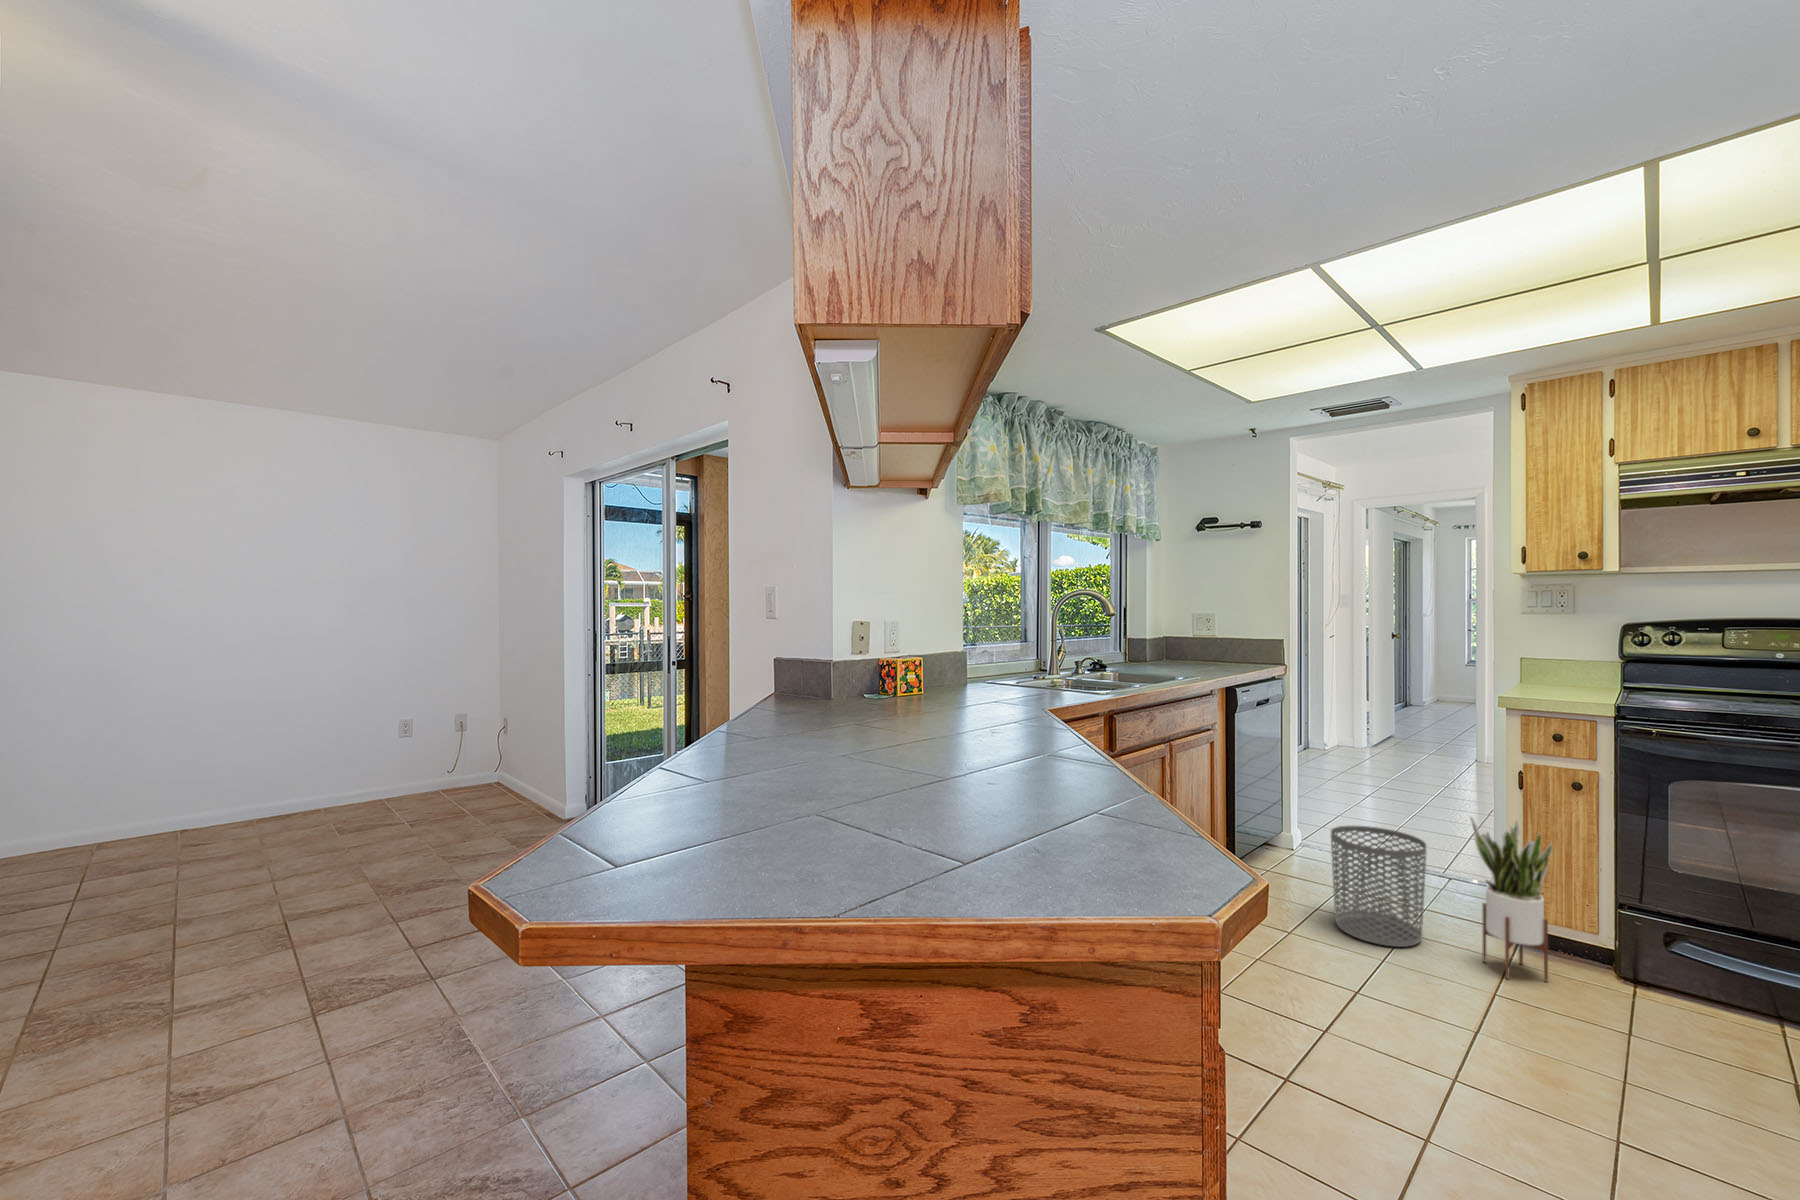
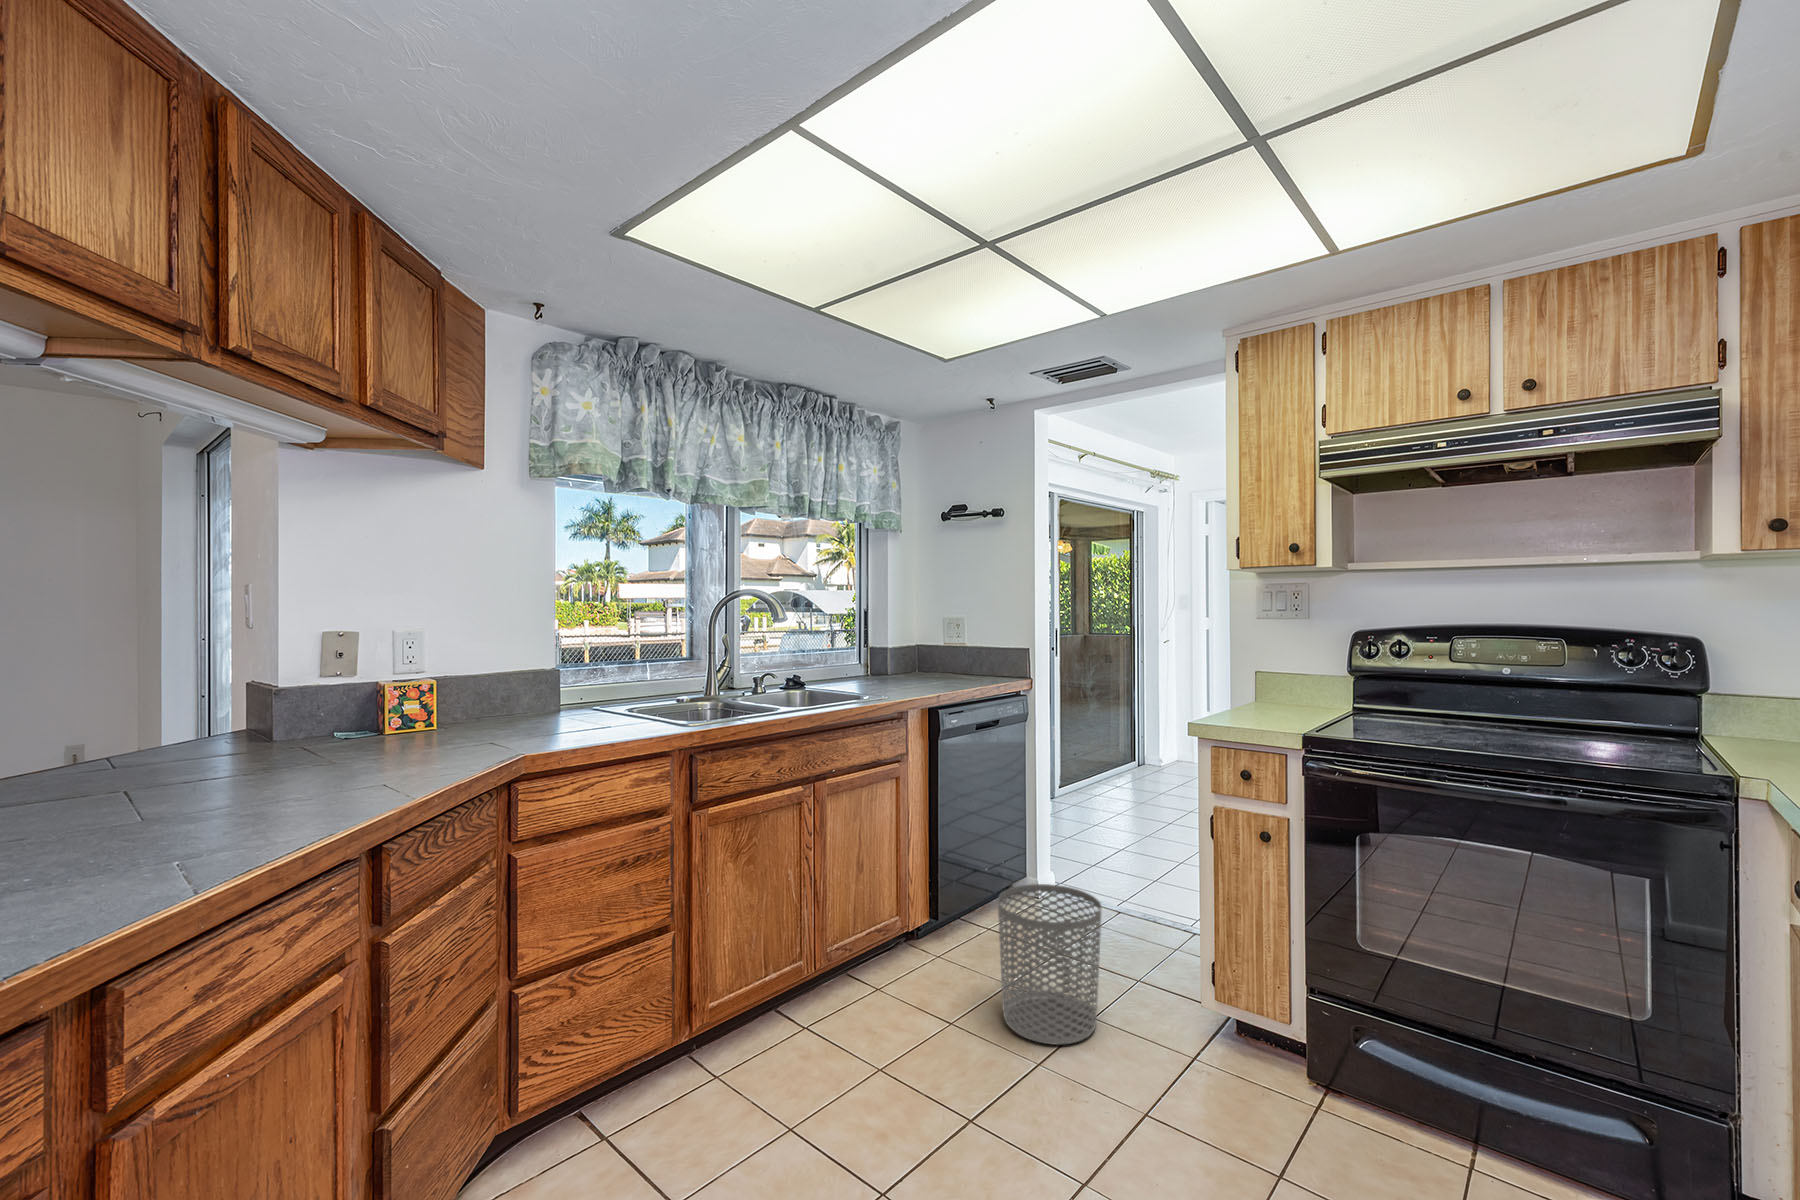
potted plant: present [1470,817,1553,982] -> none [1132,877,1222,1092]

